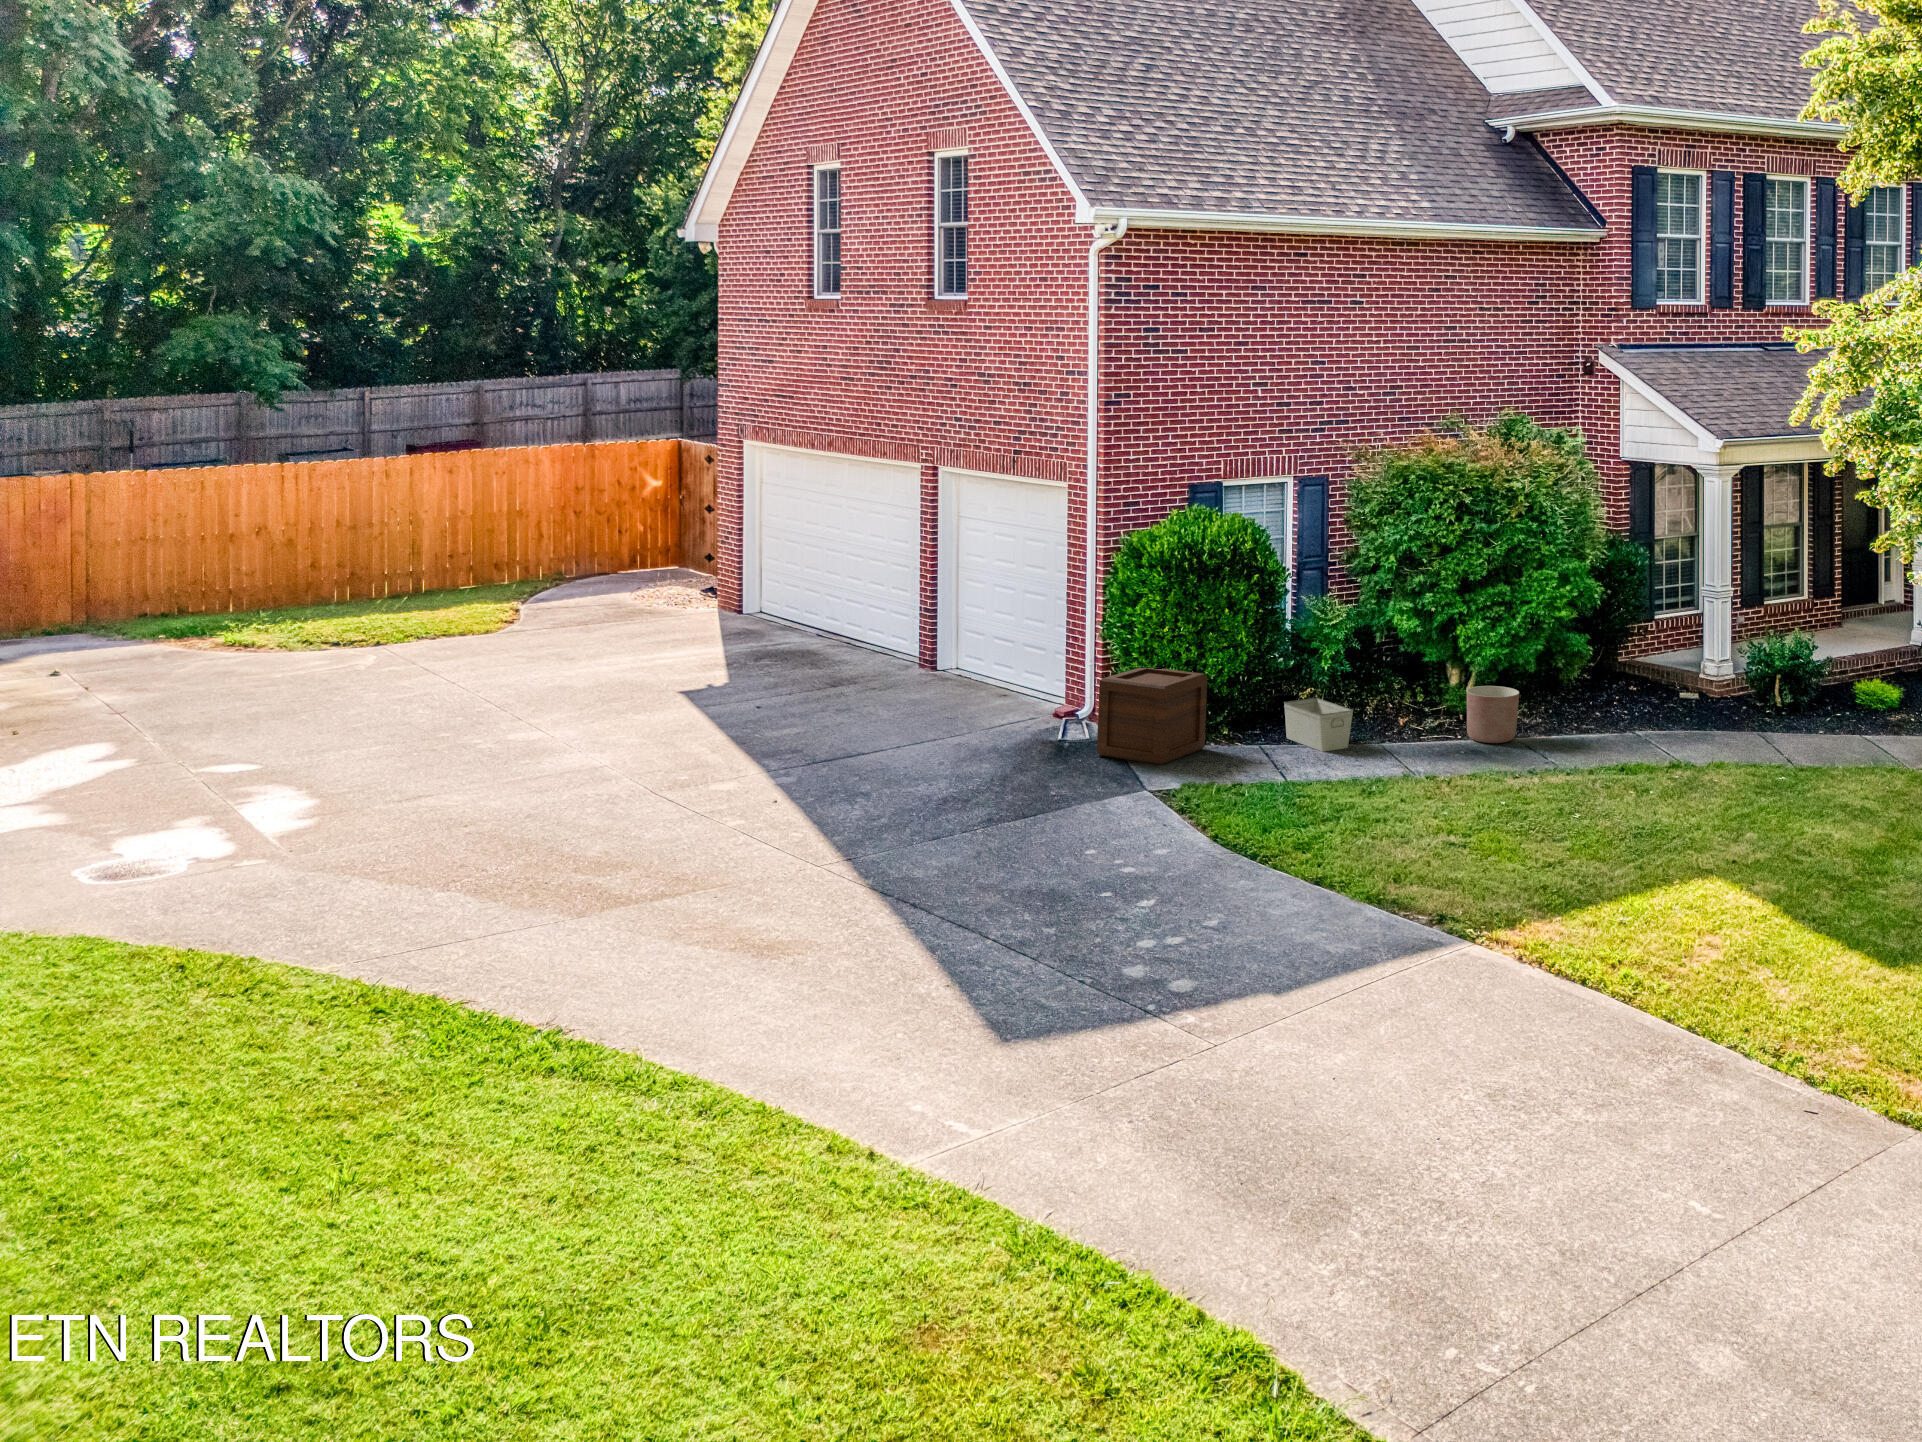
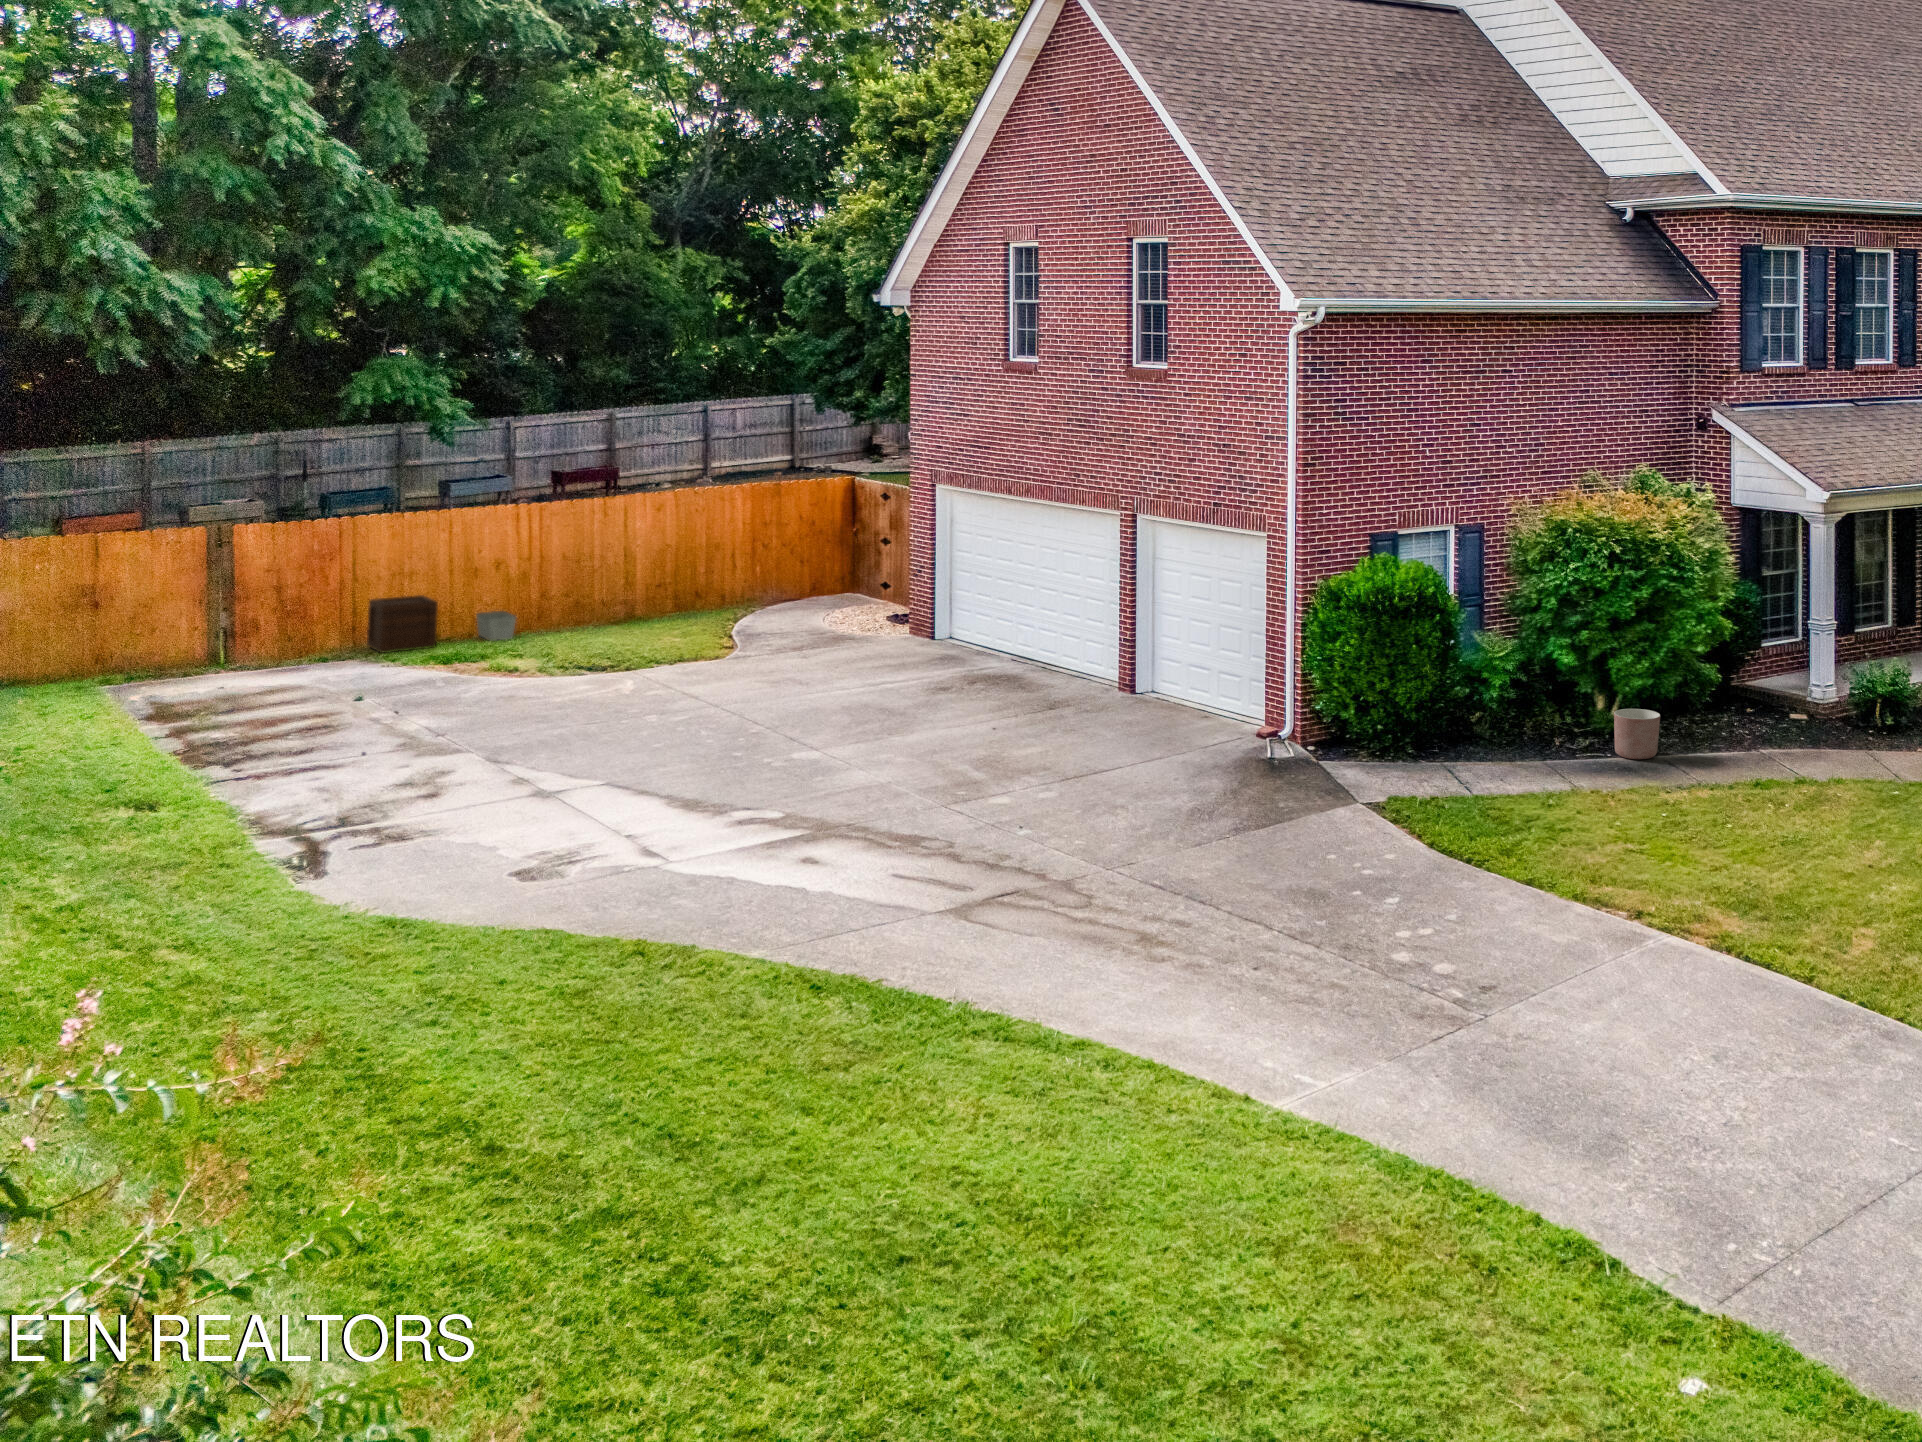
wooden crate: present [1097,666,1207,765] -> present [367,595,438,653]
storage bin: present [1284,698,1353,752] -> present [476,611,517,641]

